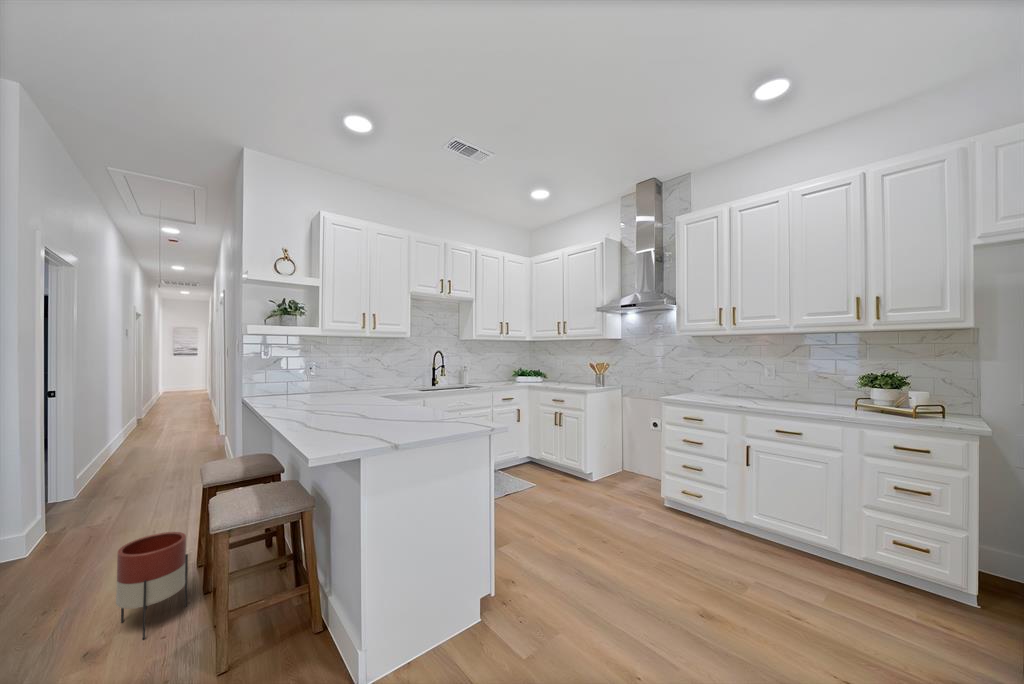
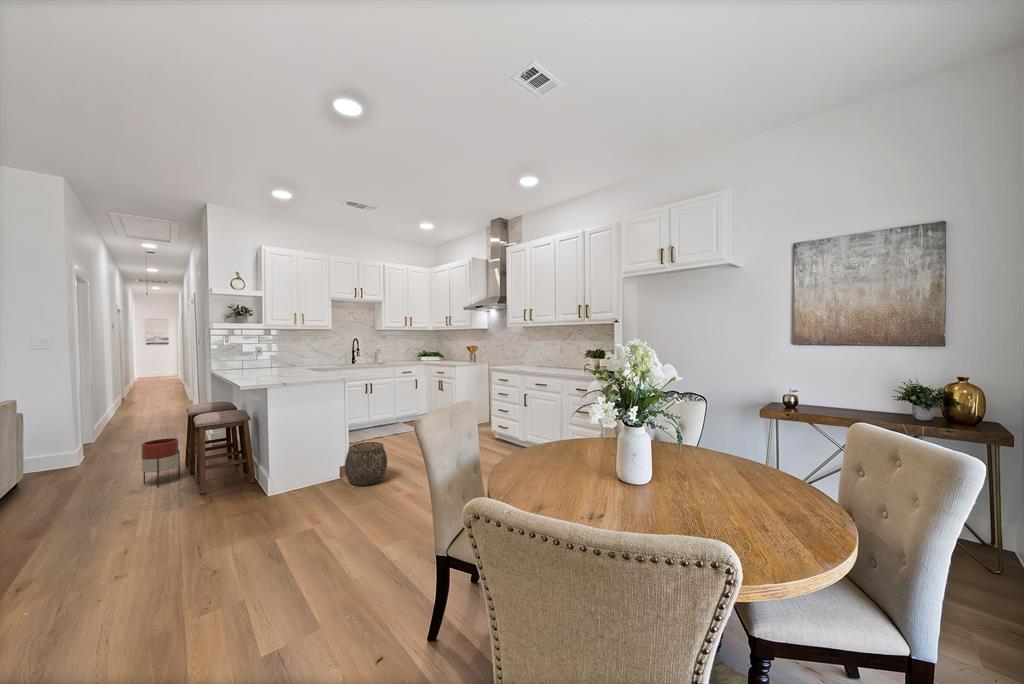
woven basket: none [492,547,571,652] -> present [345,442,387,486]

